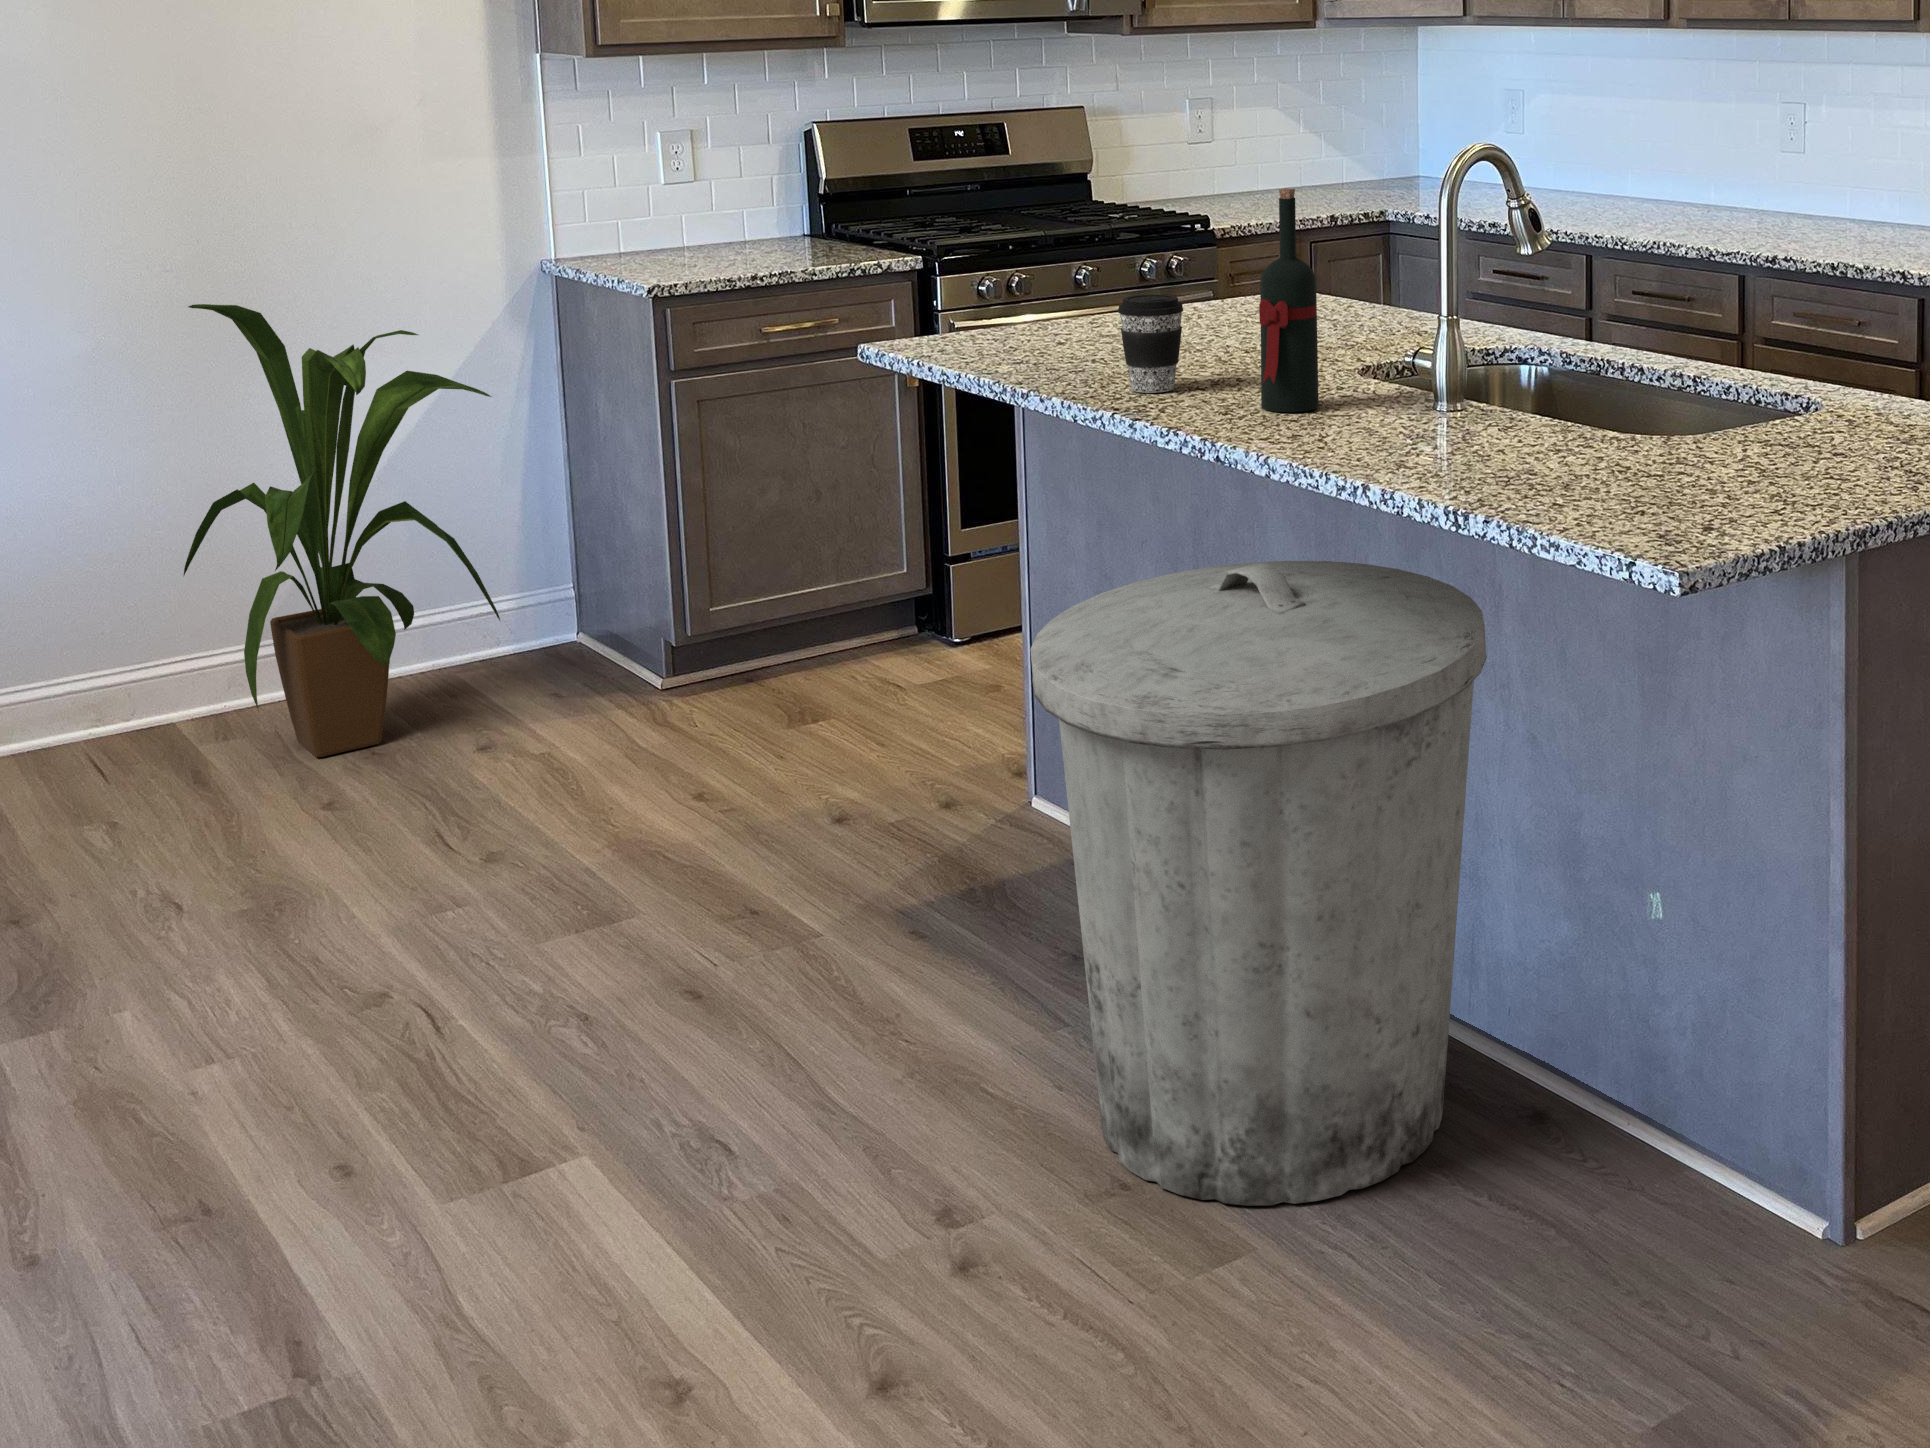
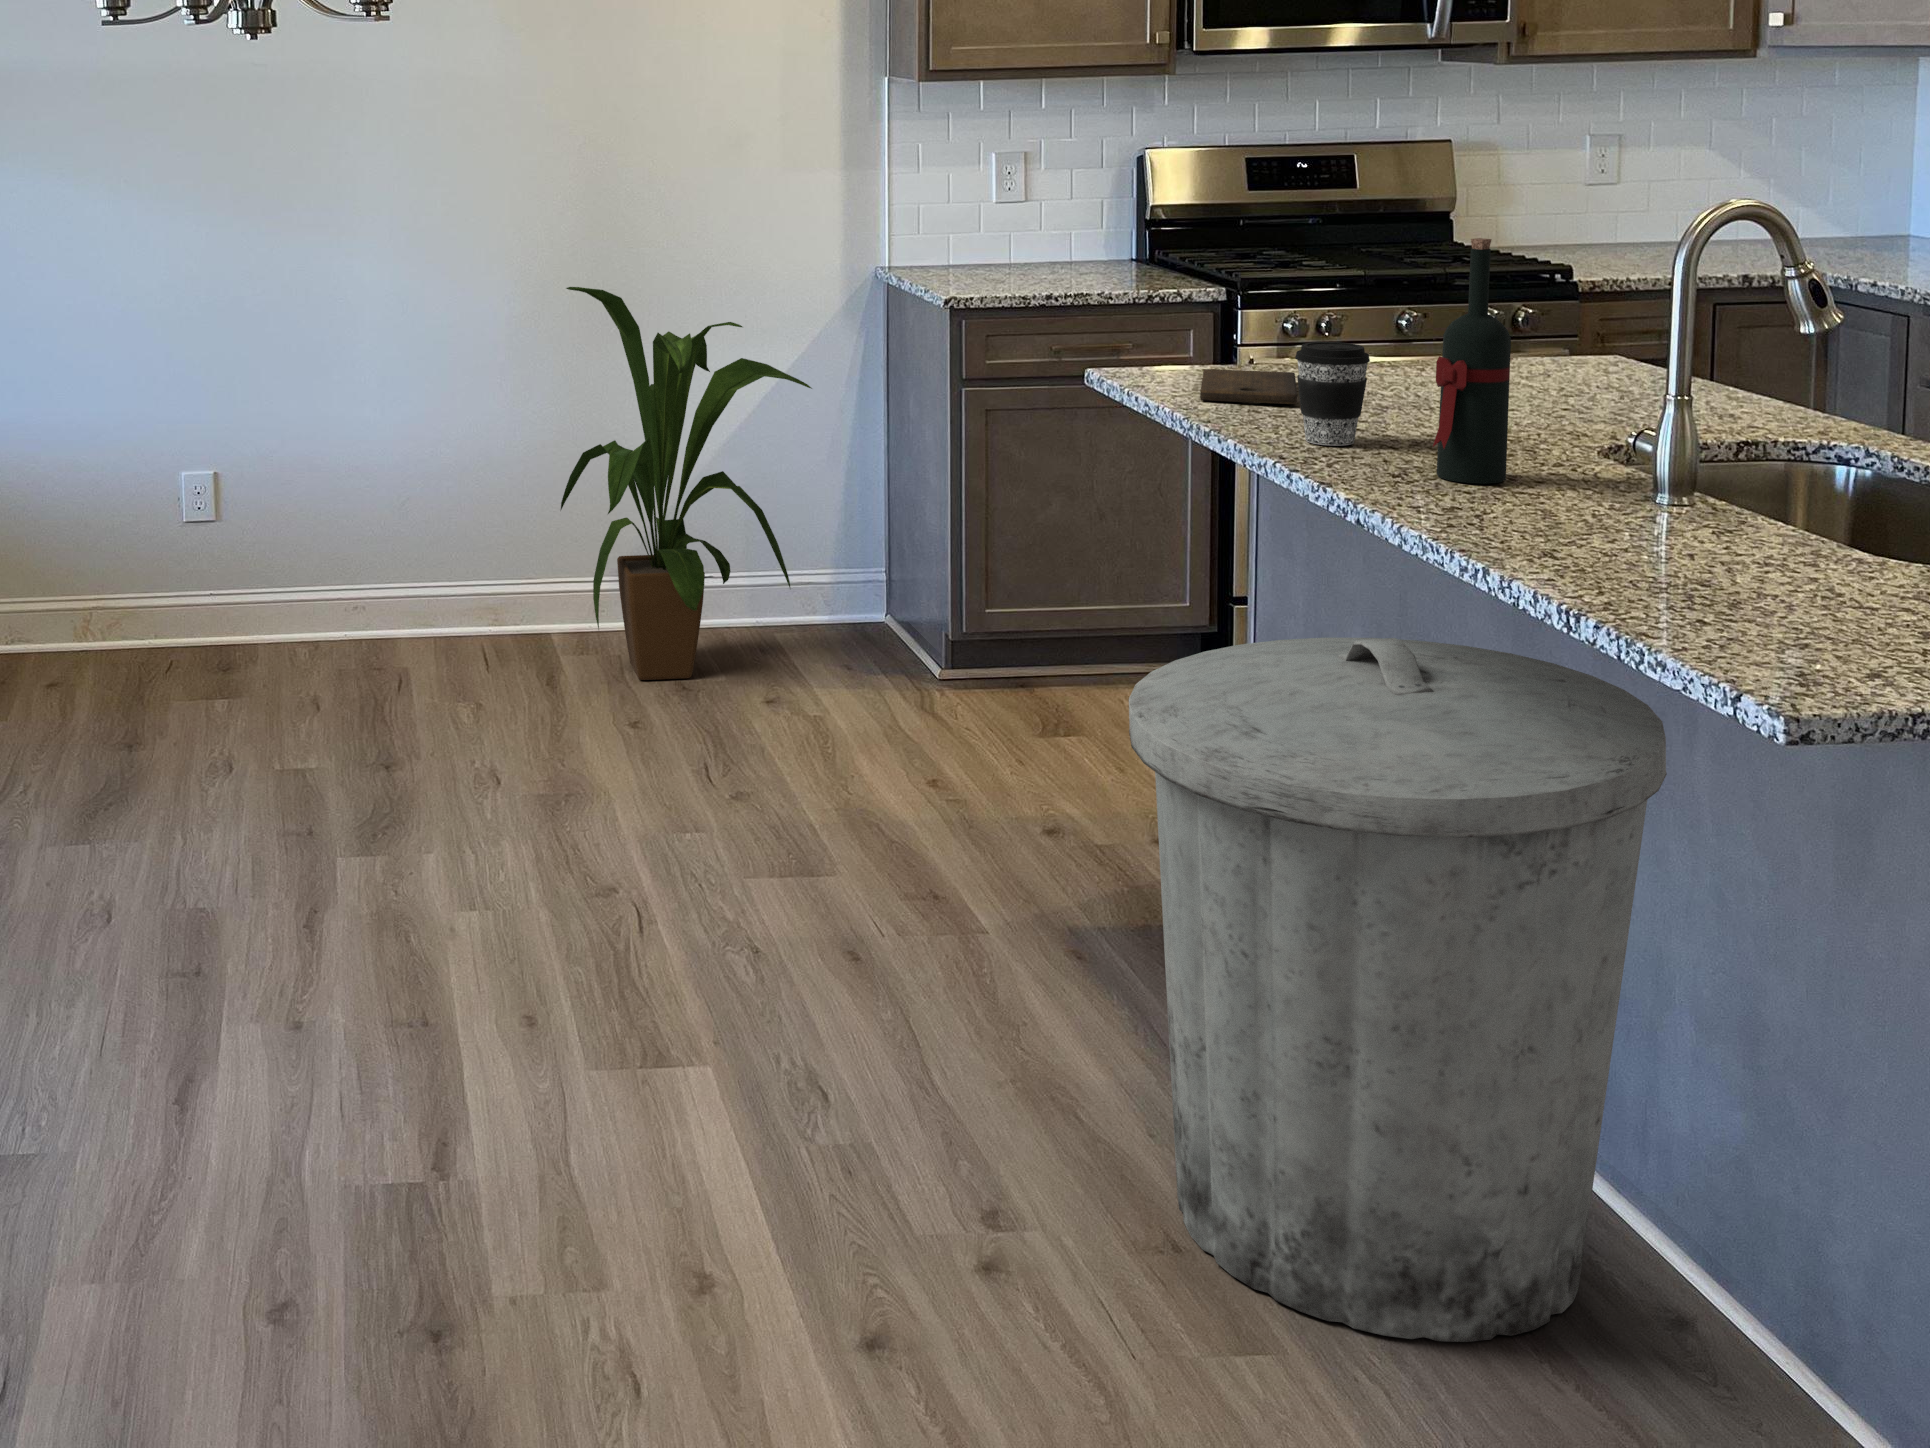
cutting board: none [992,328,1097,363] -> present [1200,369,1297,404]

